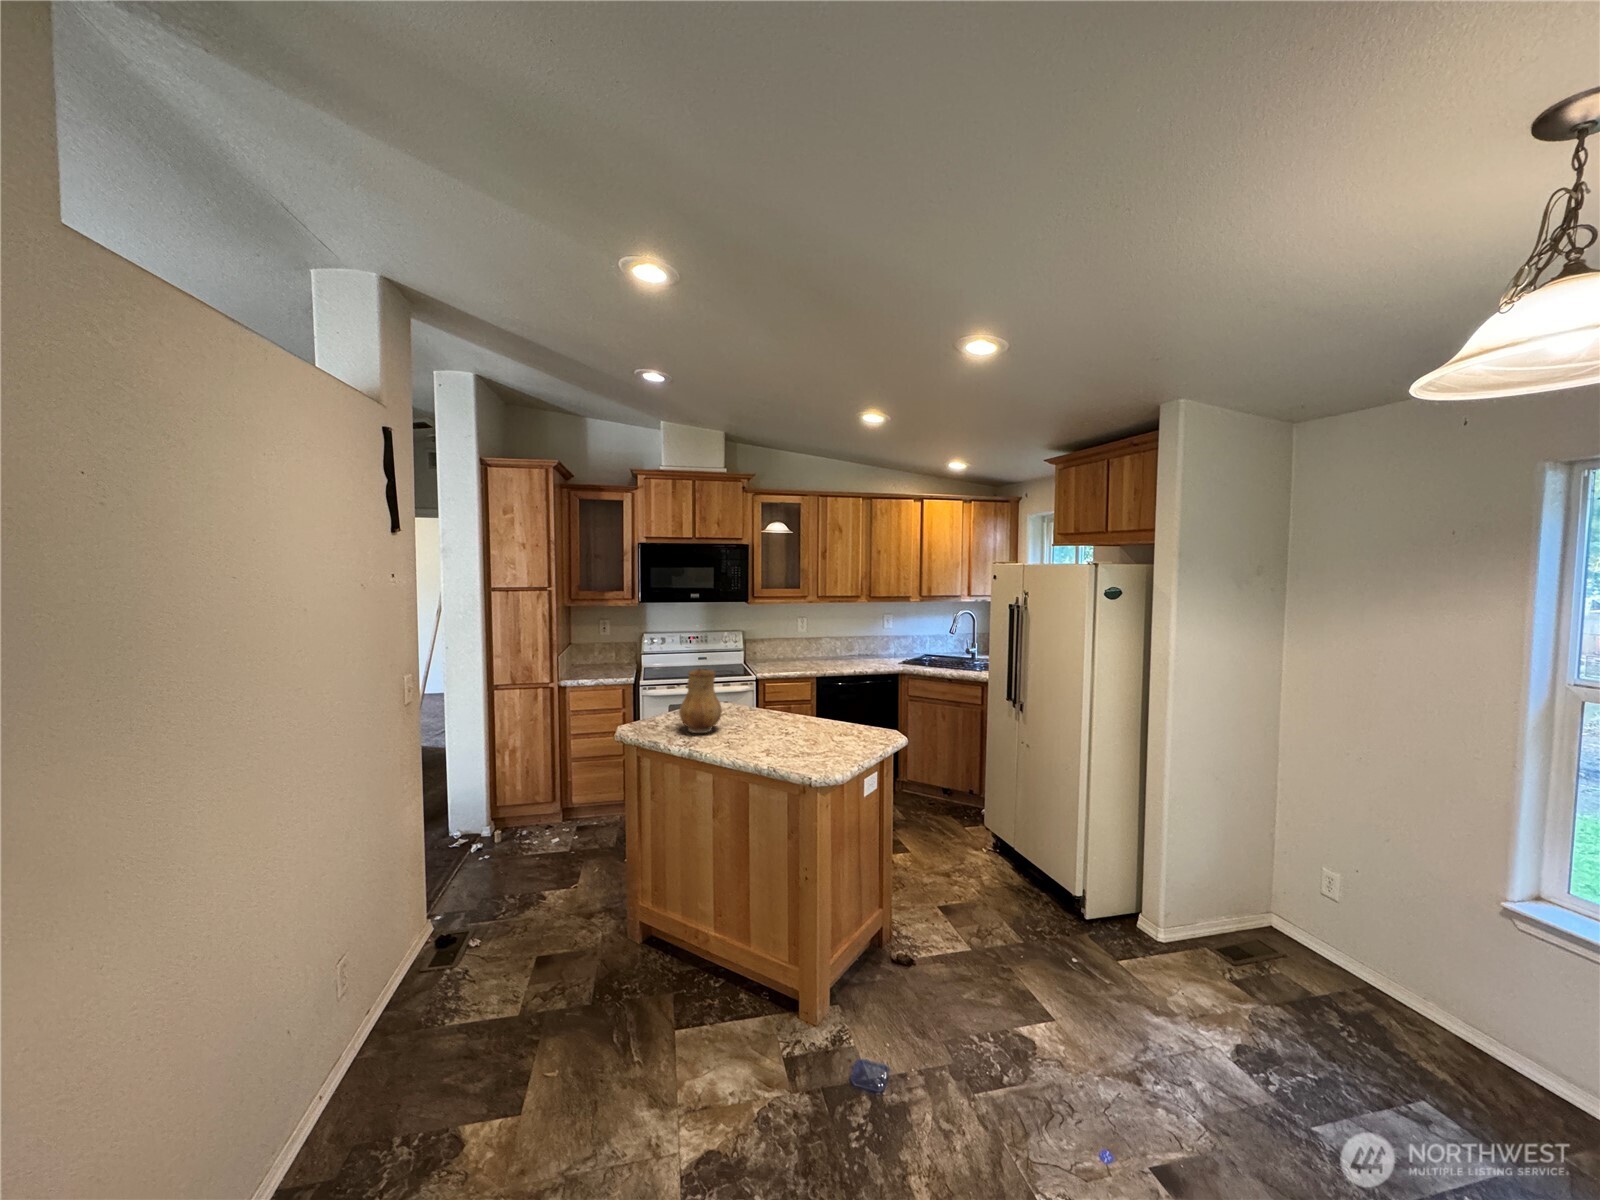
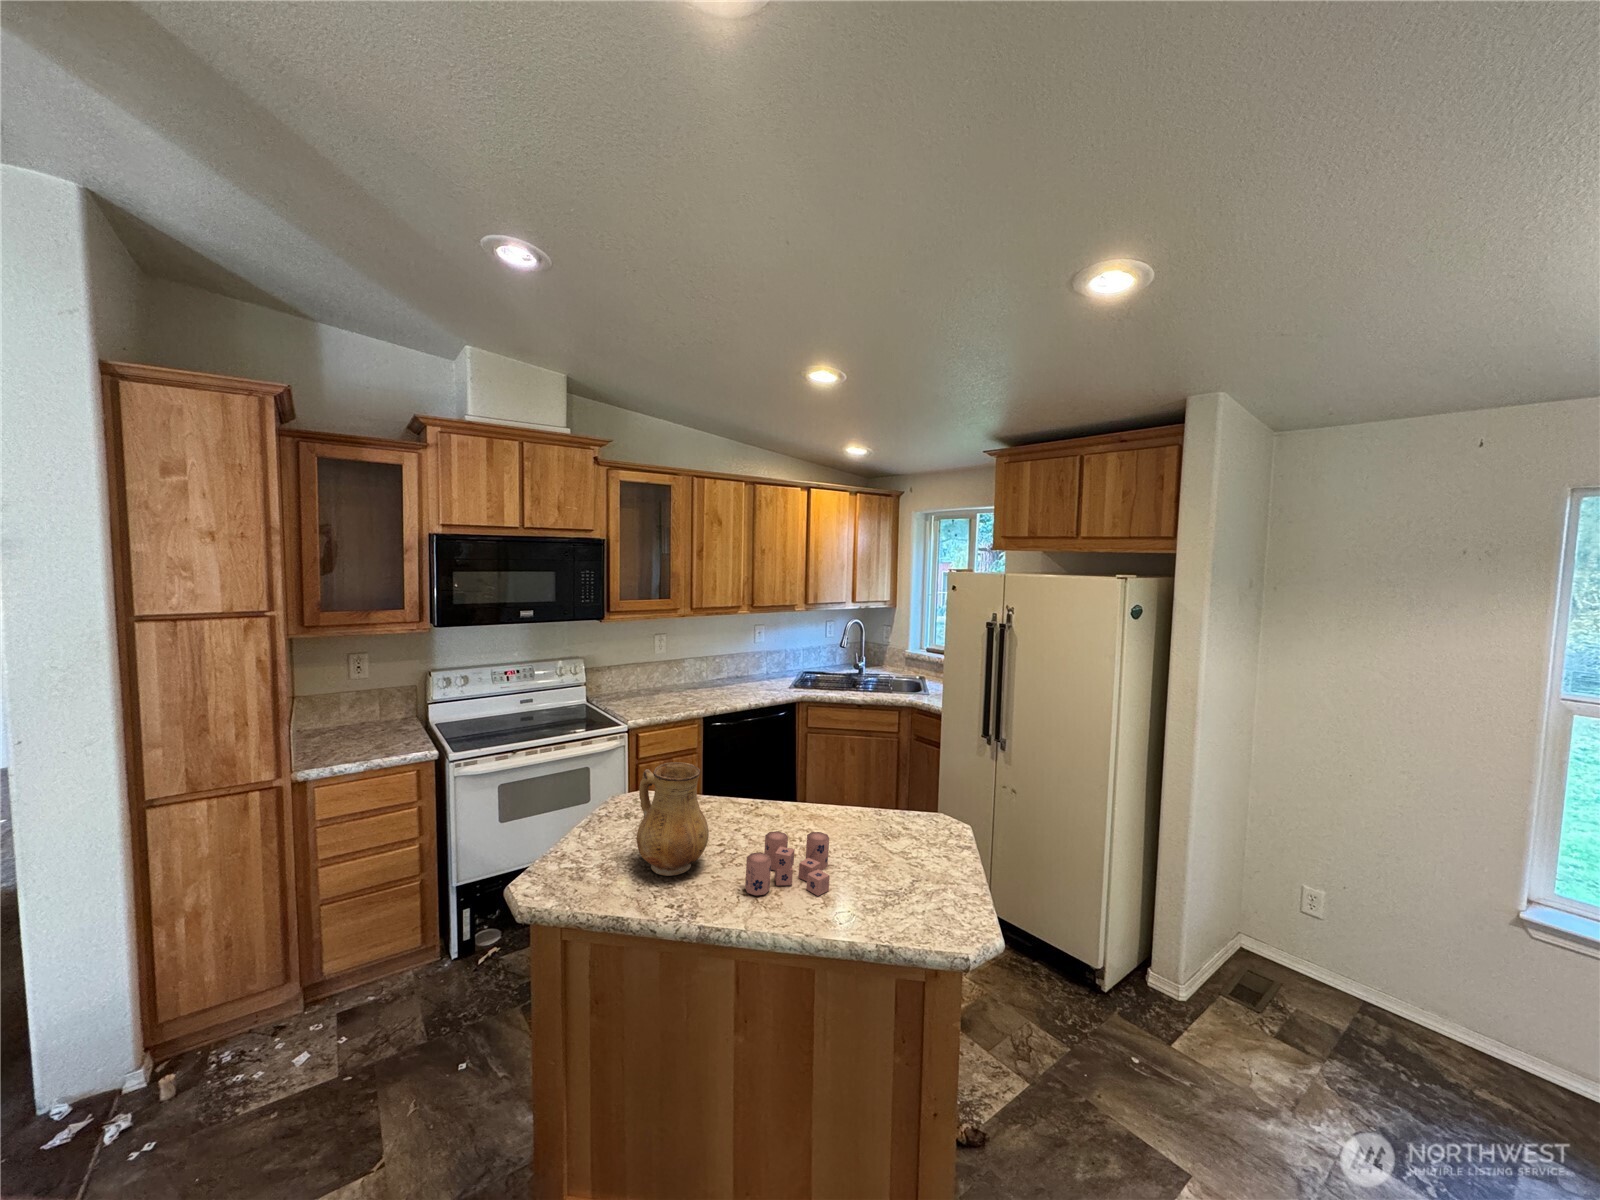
candle: none [726,717,789,750] -> present [745,831,830,896]

